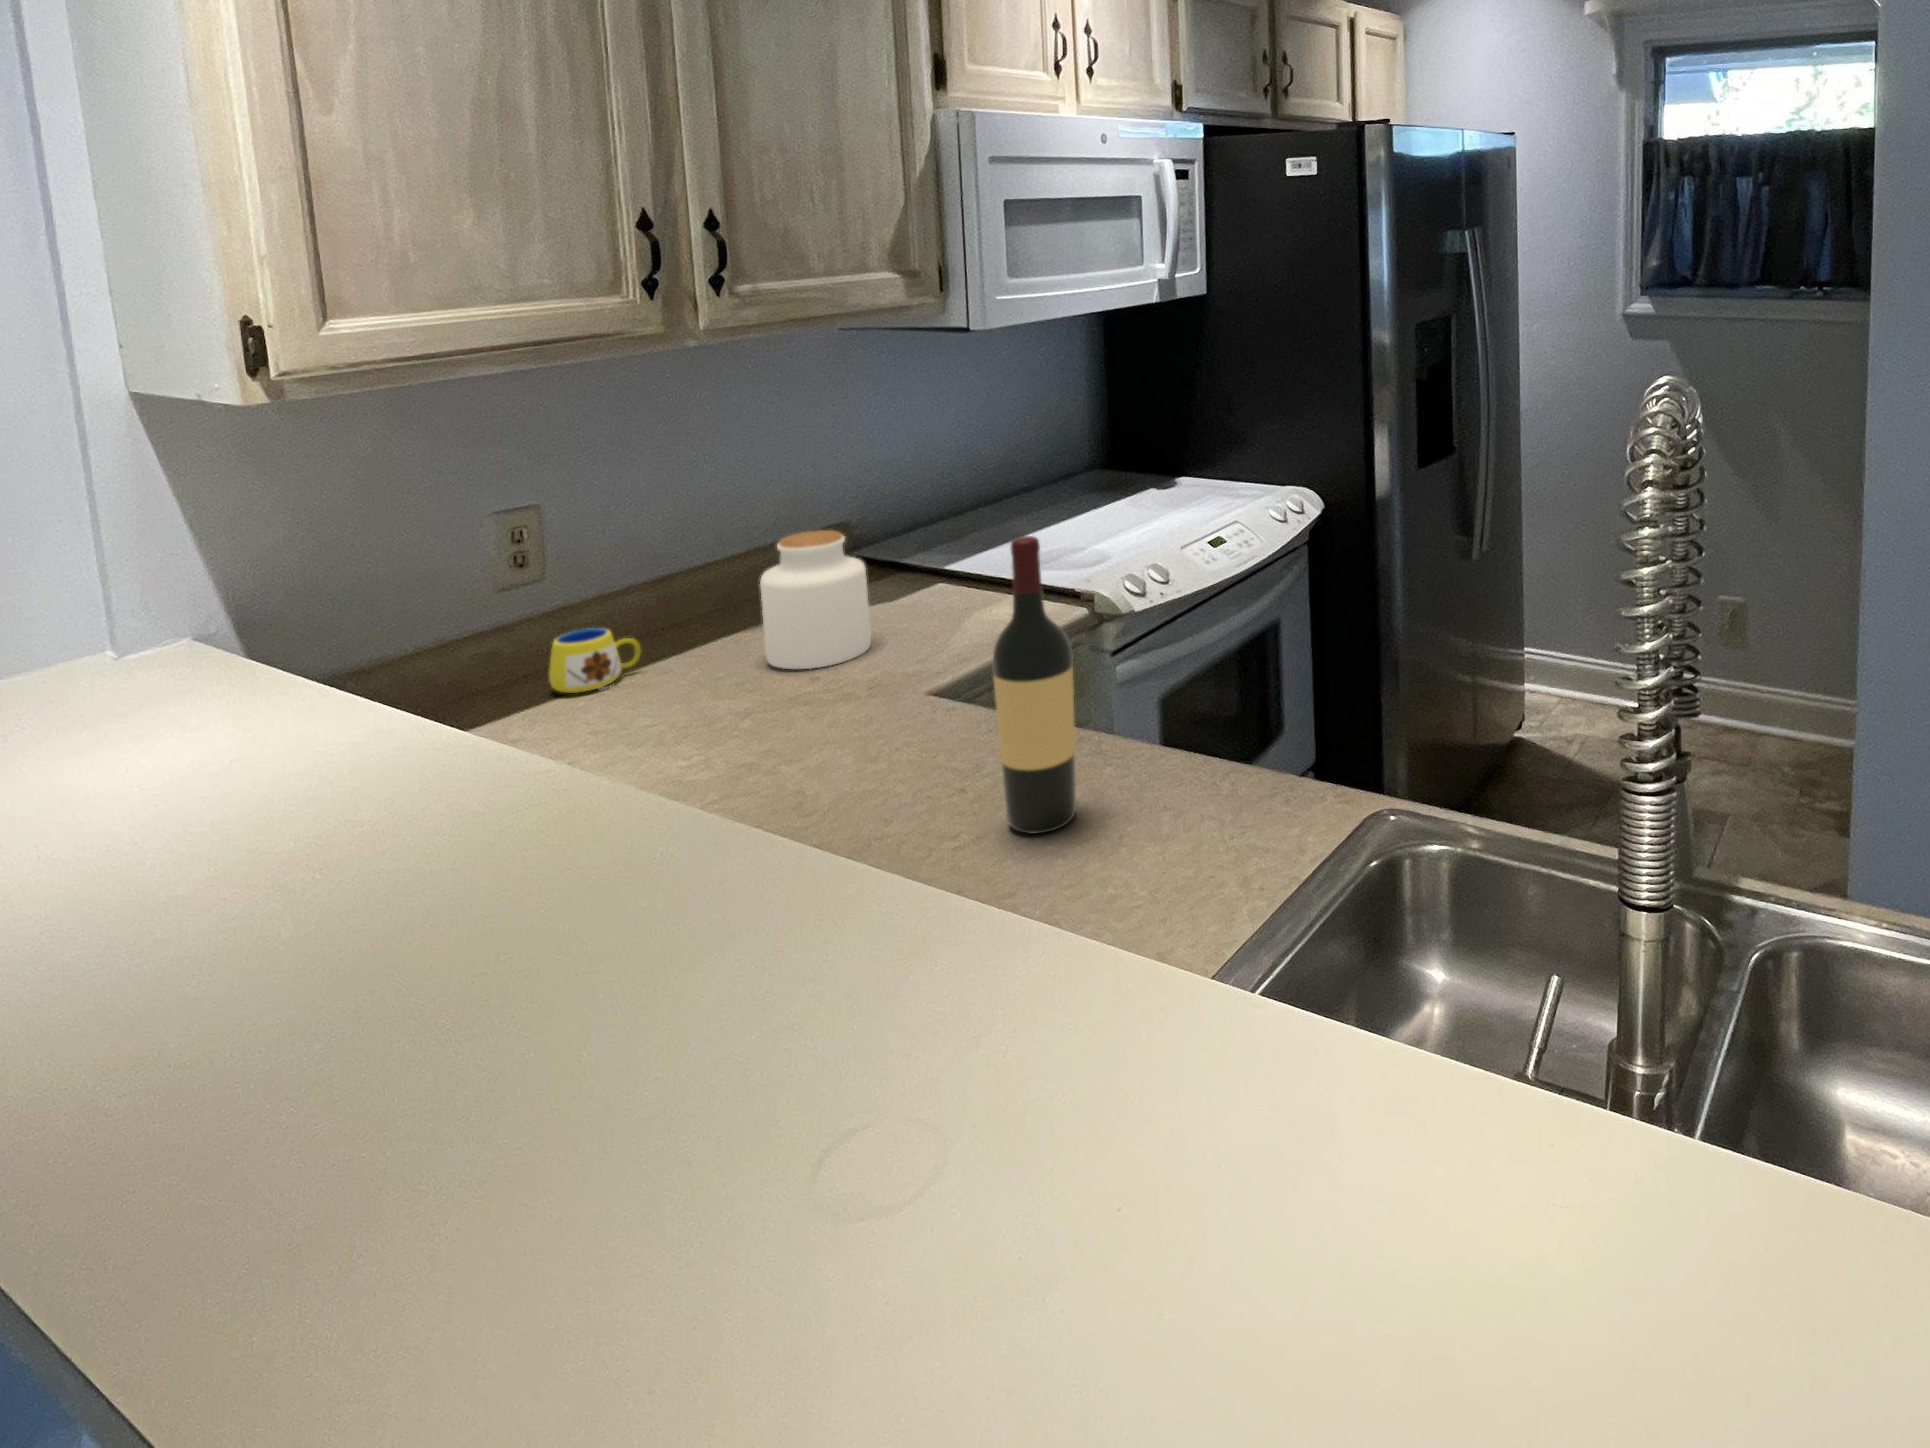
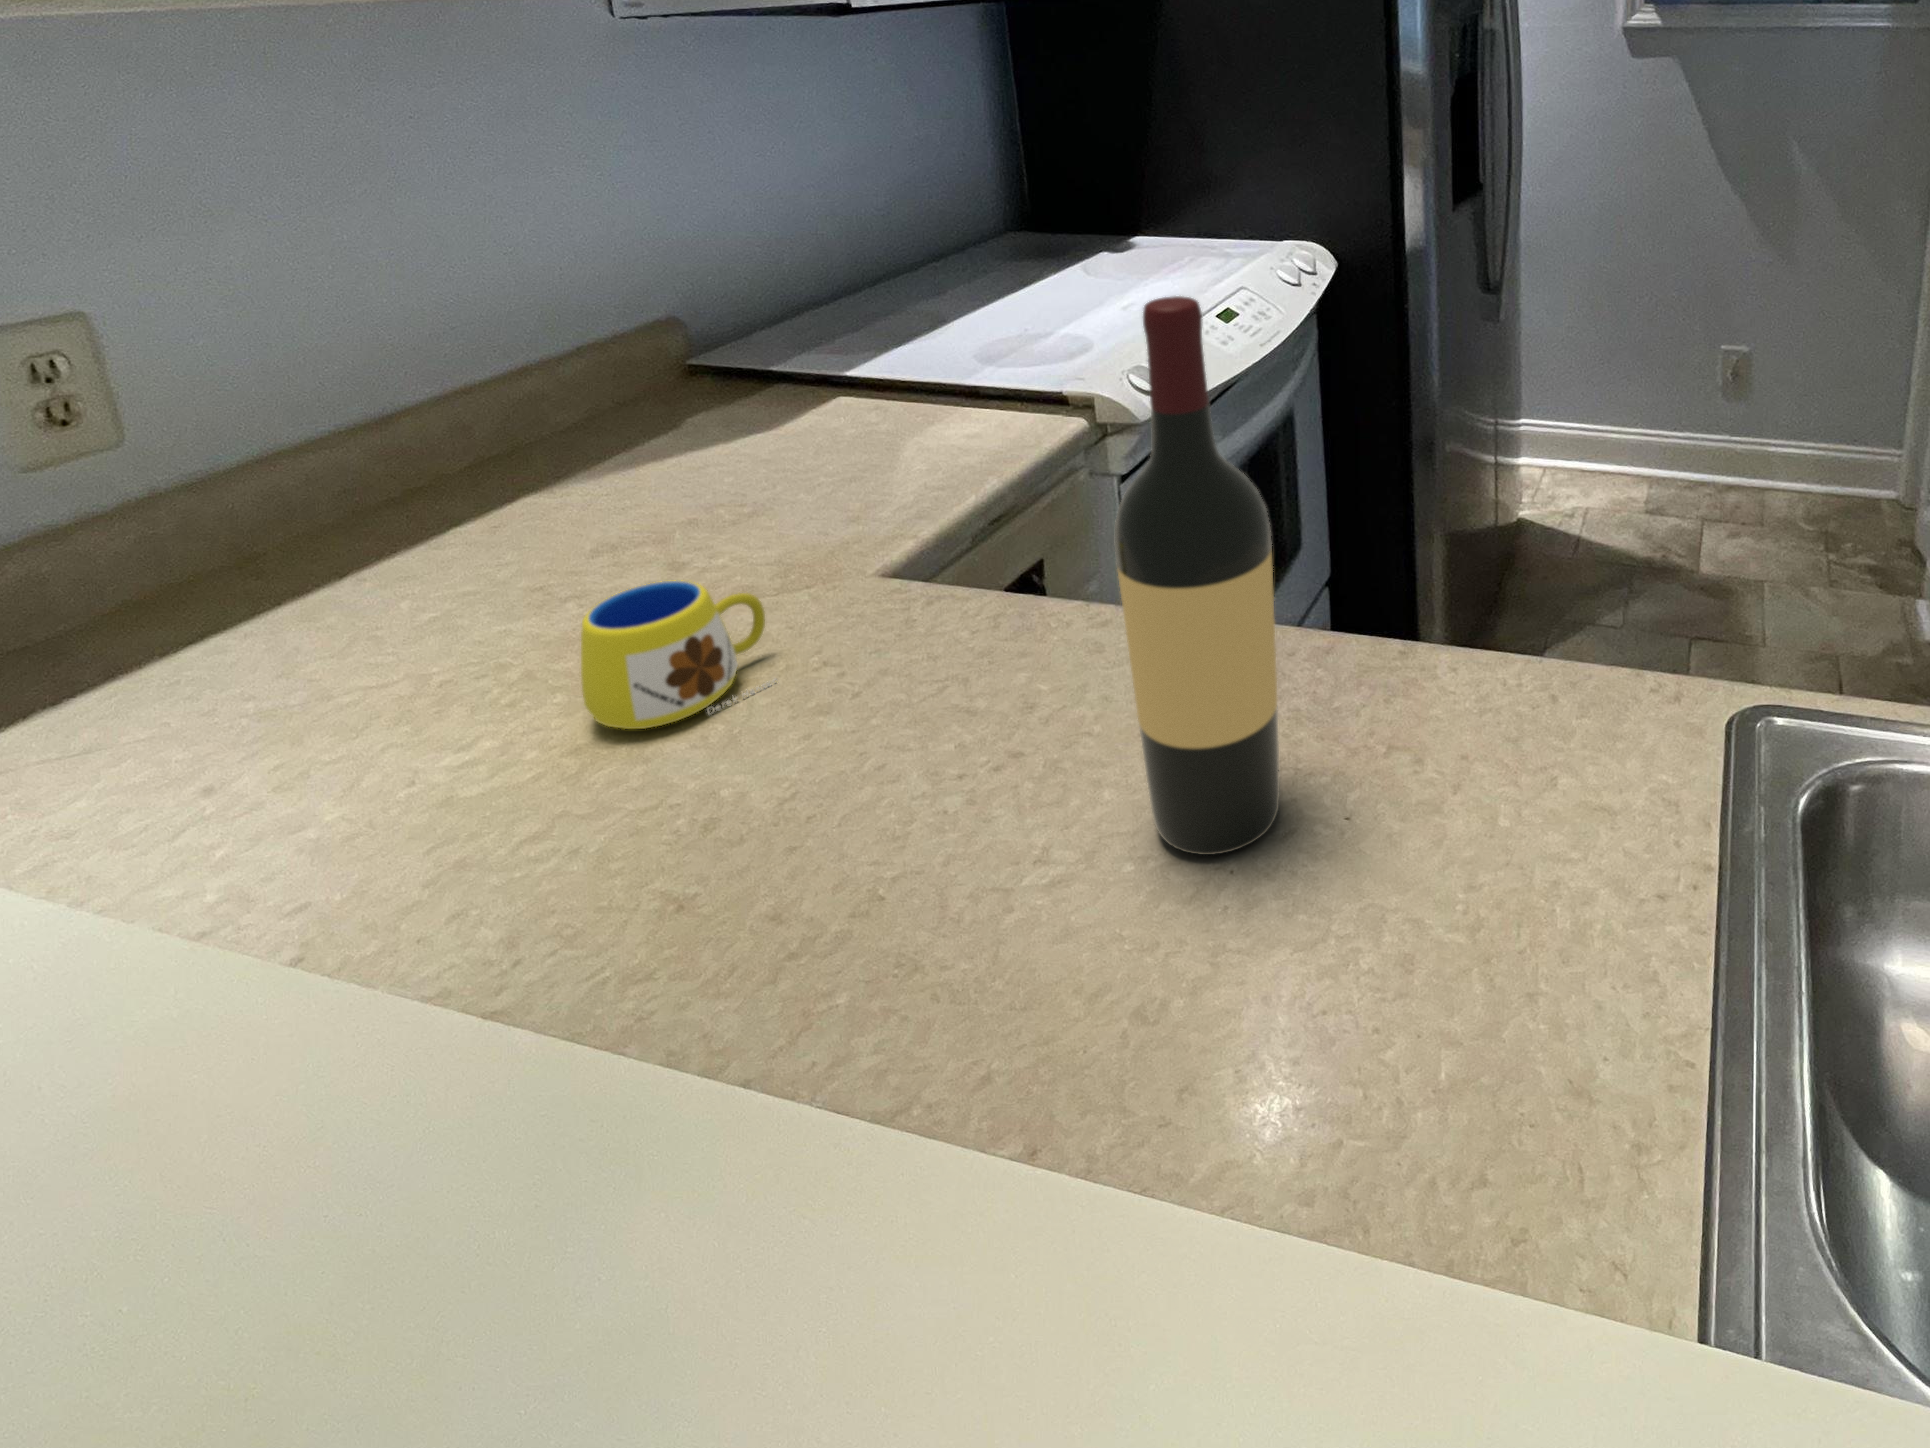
jar: present [760,530,871,669] -> none [552,323,761,552]
mug: present [549,628,641,693] -> present [581,580,777,729]

